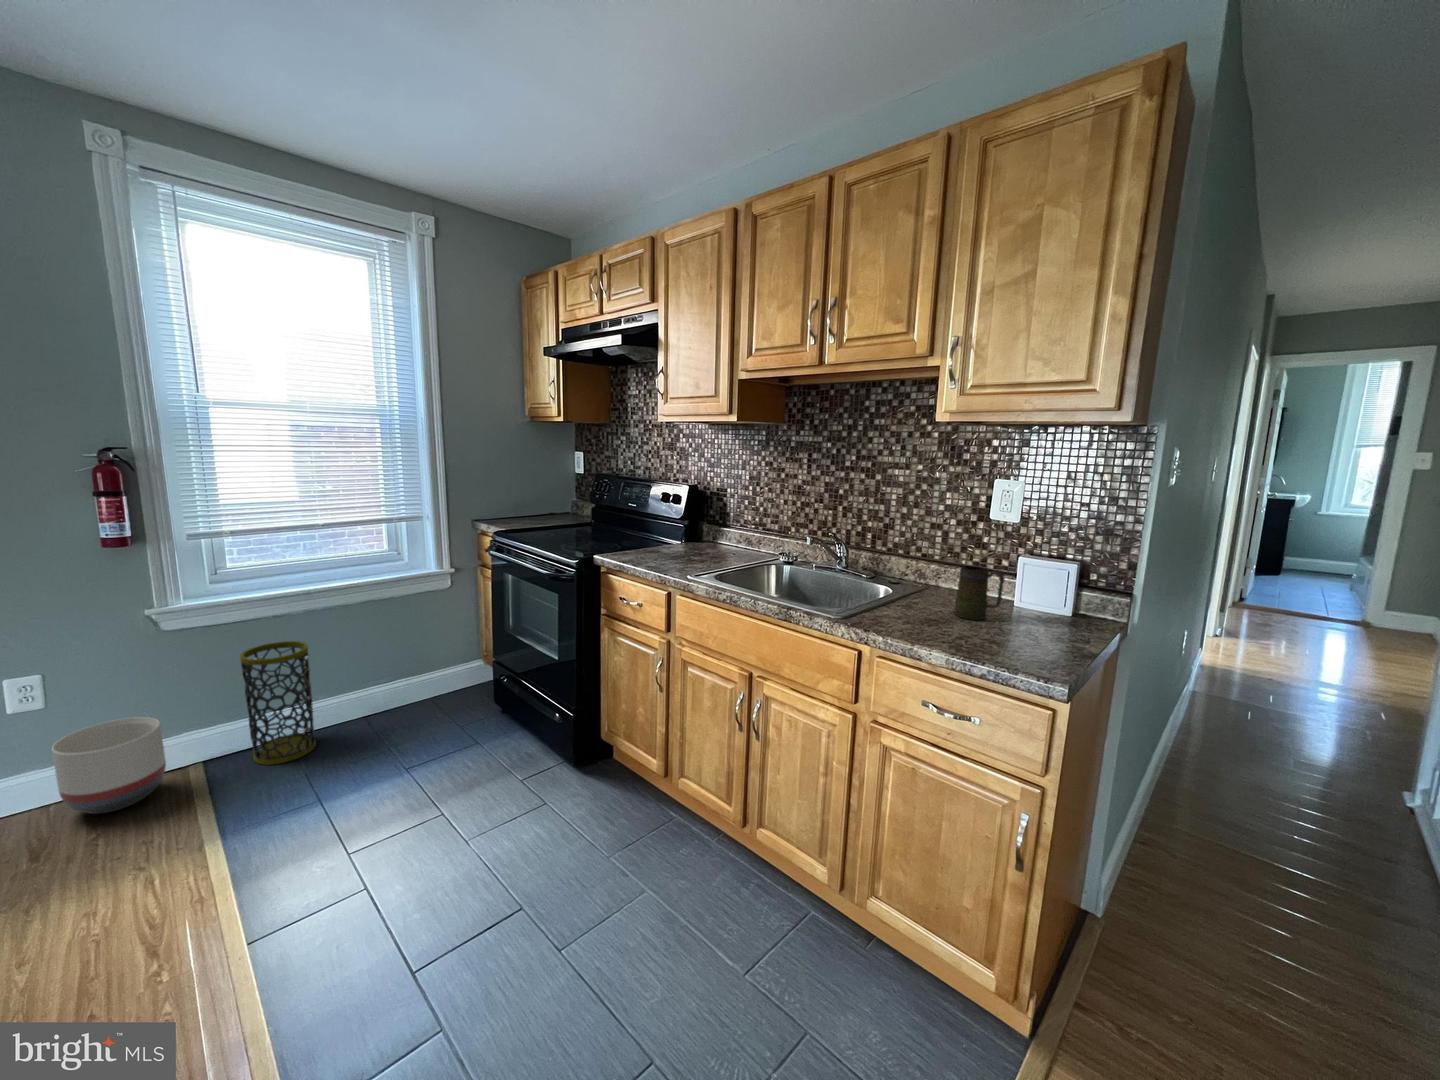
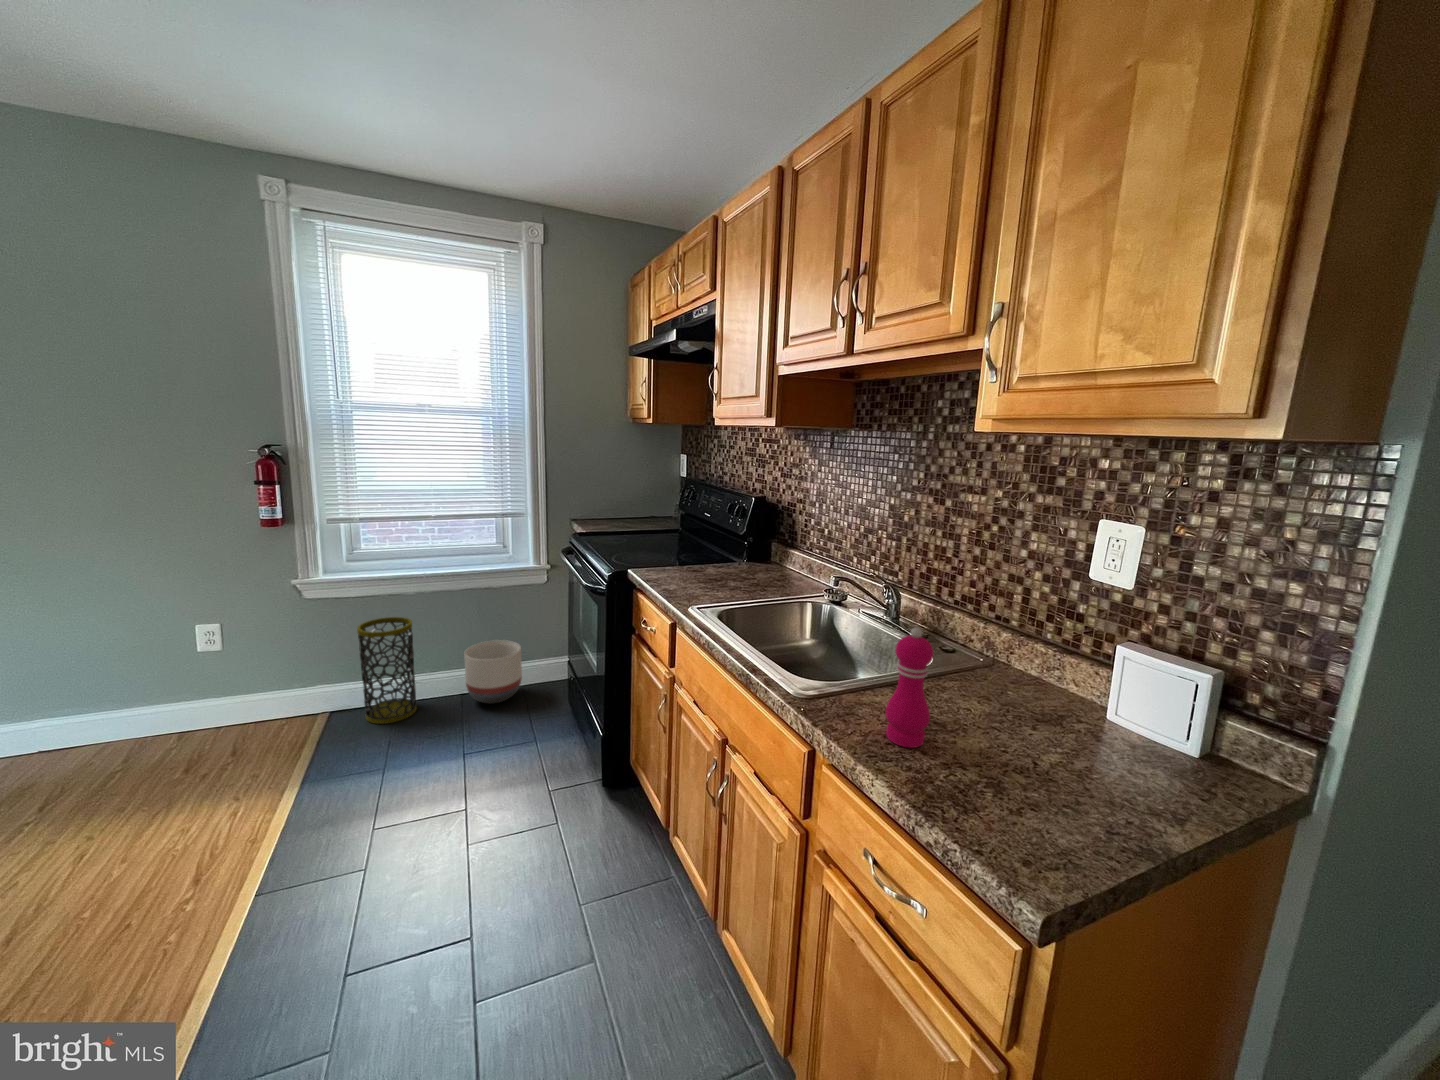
pepper mill: none [908,551,940,632] -> present [885,628,933,748]
mug: present [955,565,1004,620] -> none [986,649,1063,737]
planter: present [52,717,166,814] -> present [464,640,522,703]

